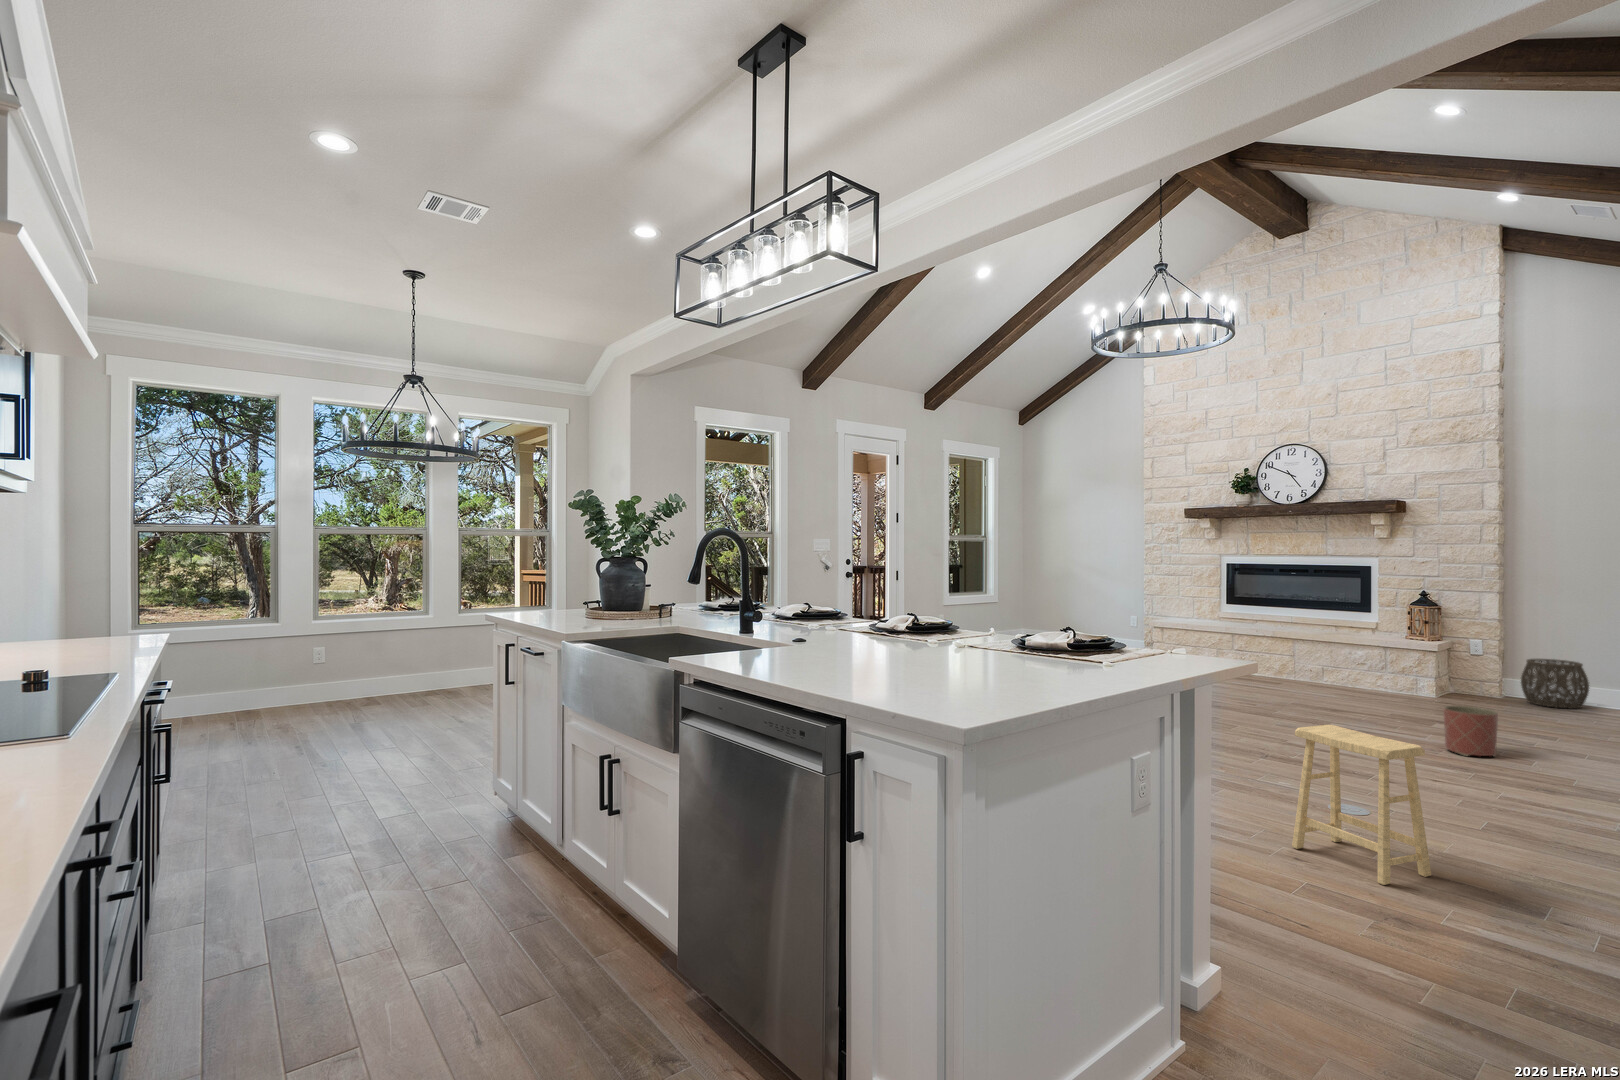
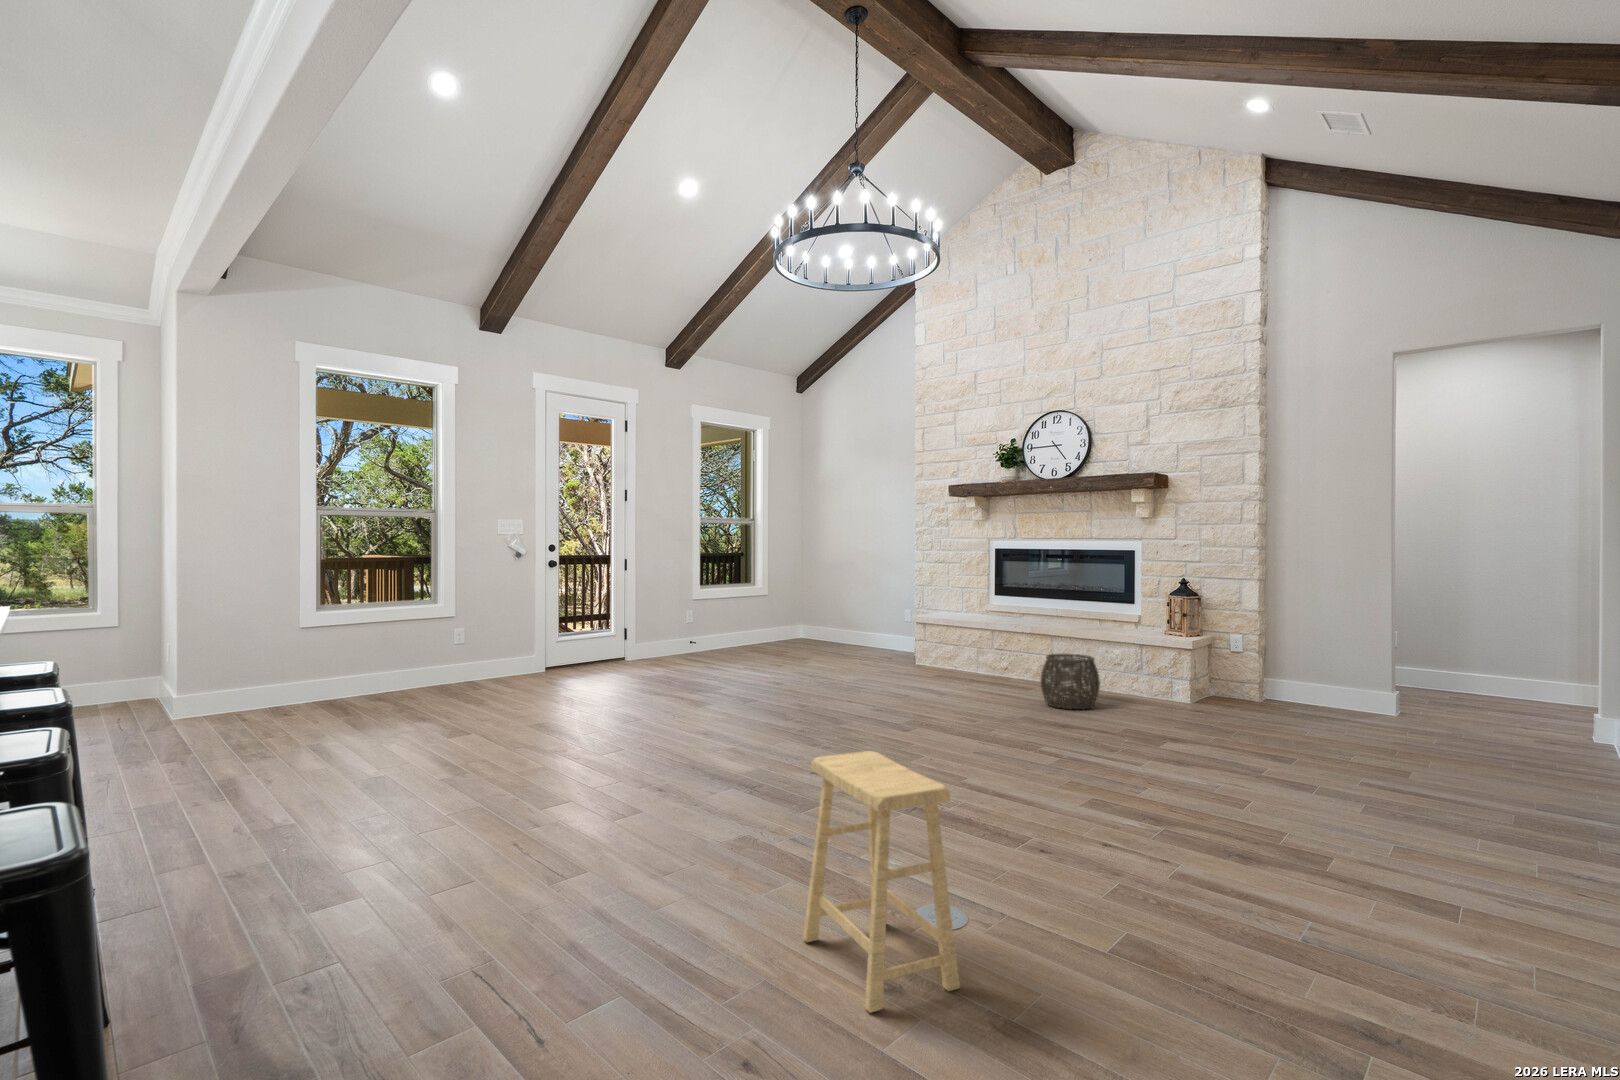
woven basket: present [1521,659,1589,709] -> present [1041,654,1100,710]
planter: present [1443,706,1498,757] -> none [1145,714,1203,779]

